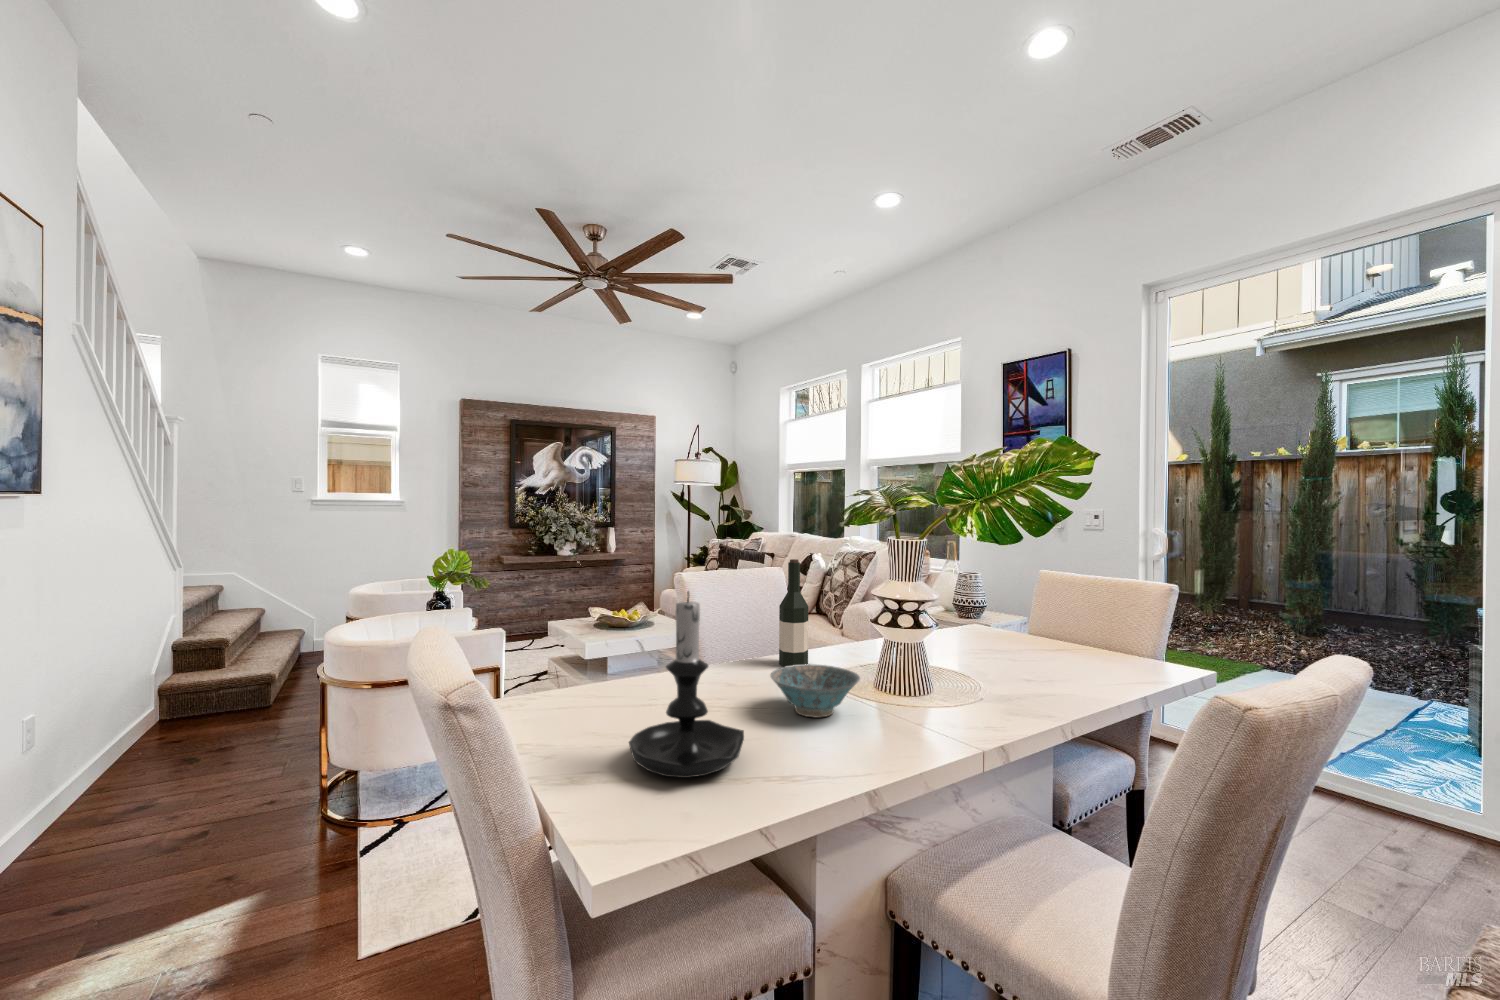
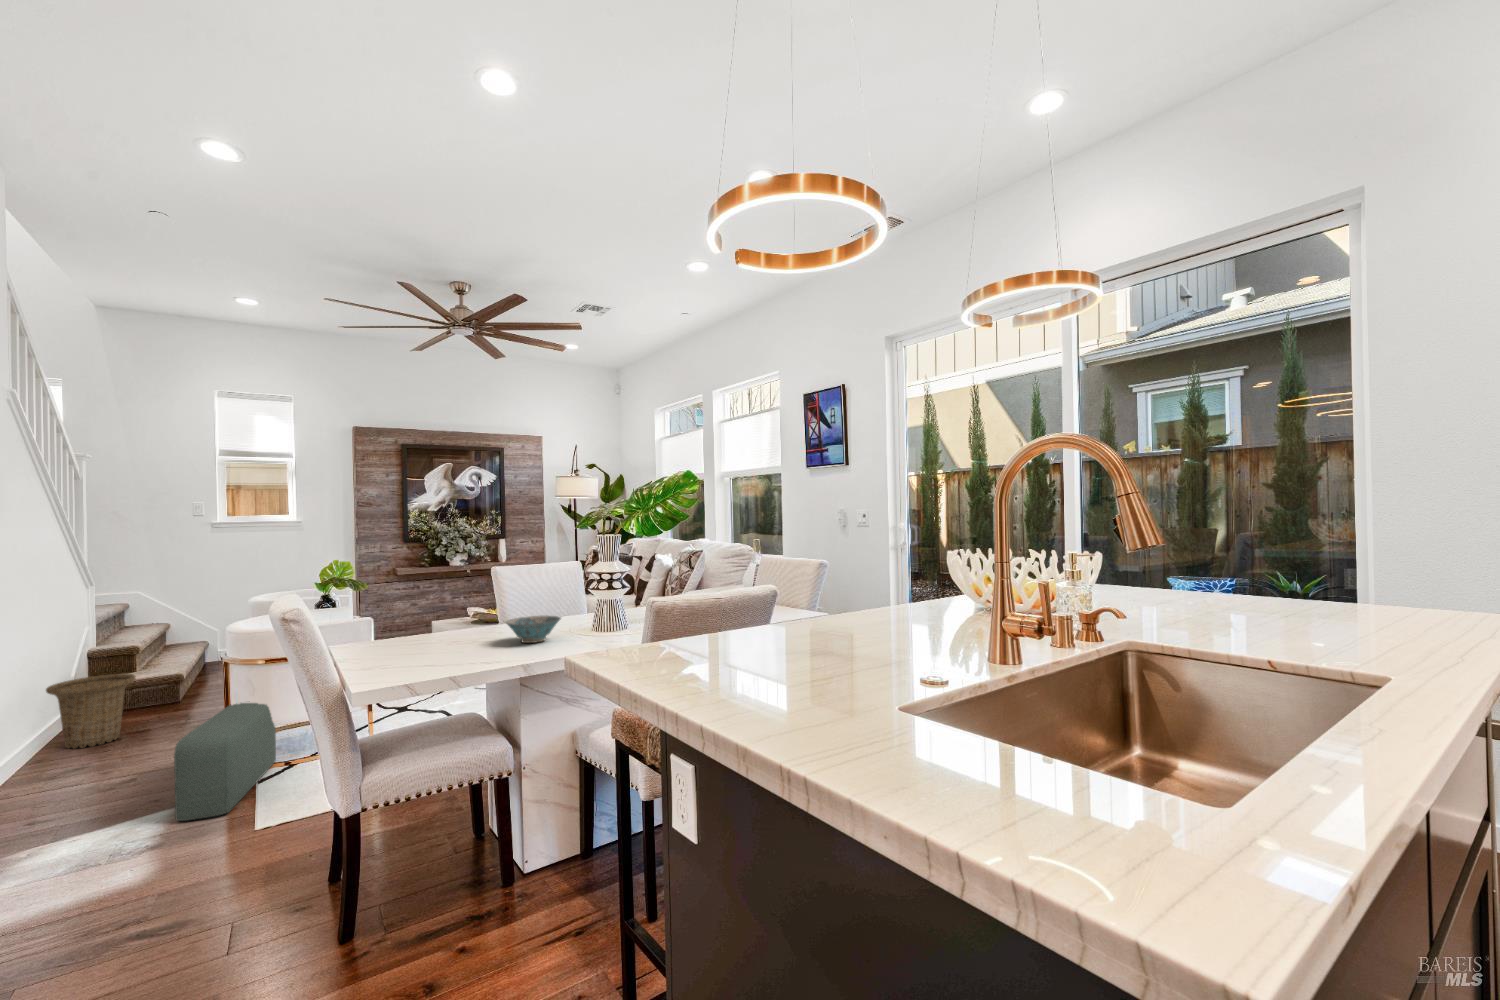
wine bottle: present [779,559,808,667] -> none [544,553,564,625]
candle holder: present [629,592,744,778] -> none [396,567,469,664]
basket: none [110,679,218,774] -> present [46,674,136,748]
pouf: none [248,735,384,932] -> present [174,703,276,821]

